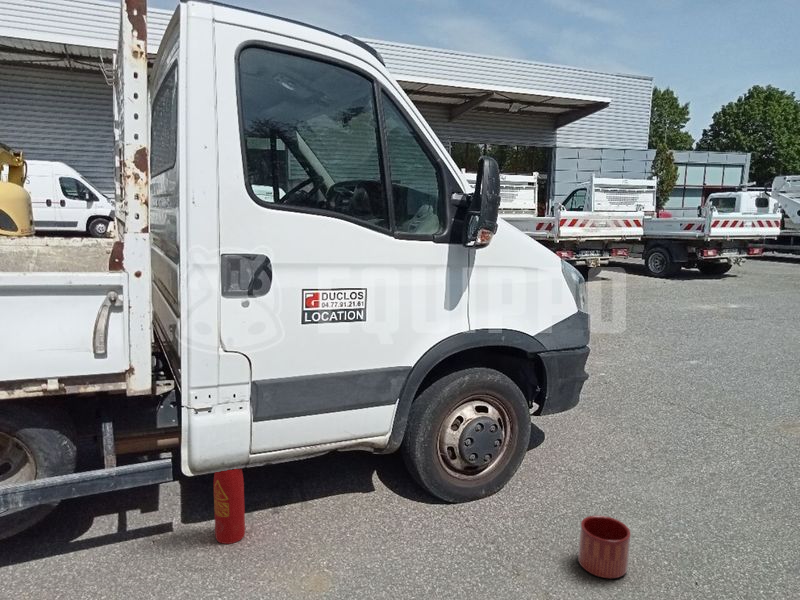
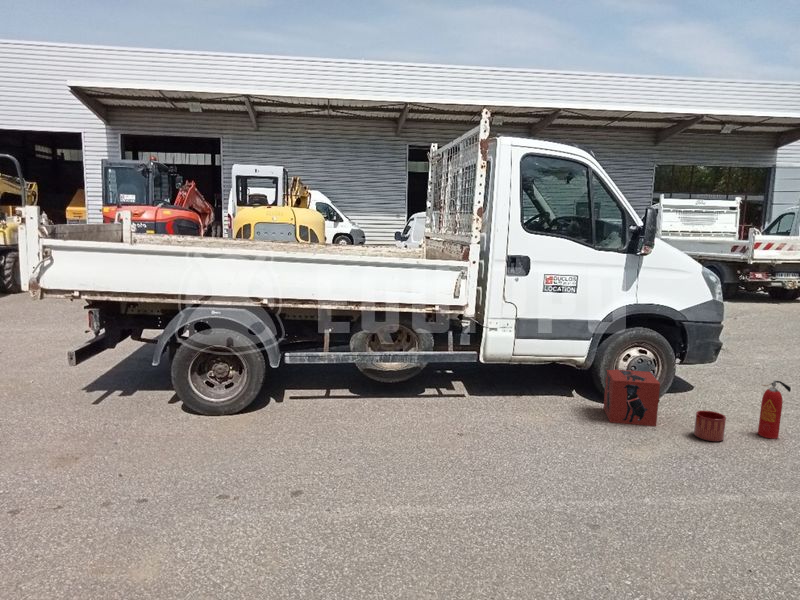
storage box: none [424,444,519,555] -> present [604,369,660,426]
fire extinguisher: present [214,469,245,544] -> present [758,380,791,439]

